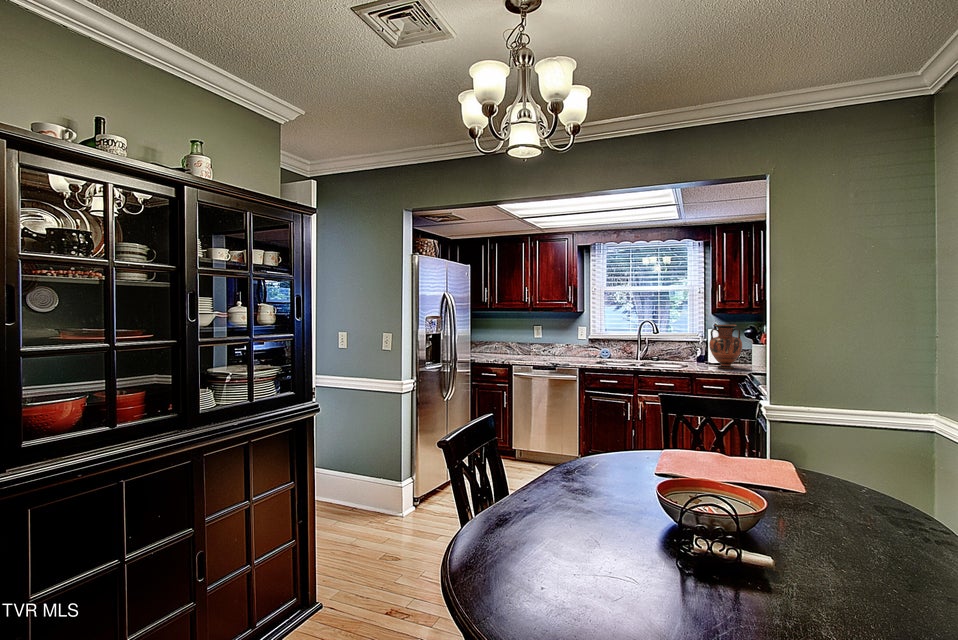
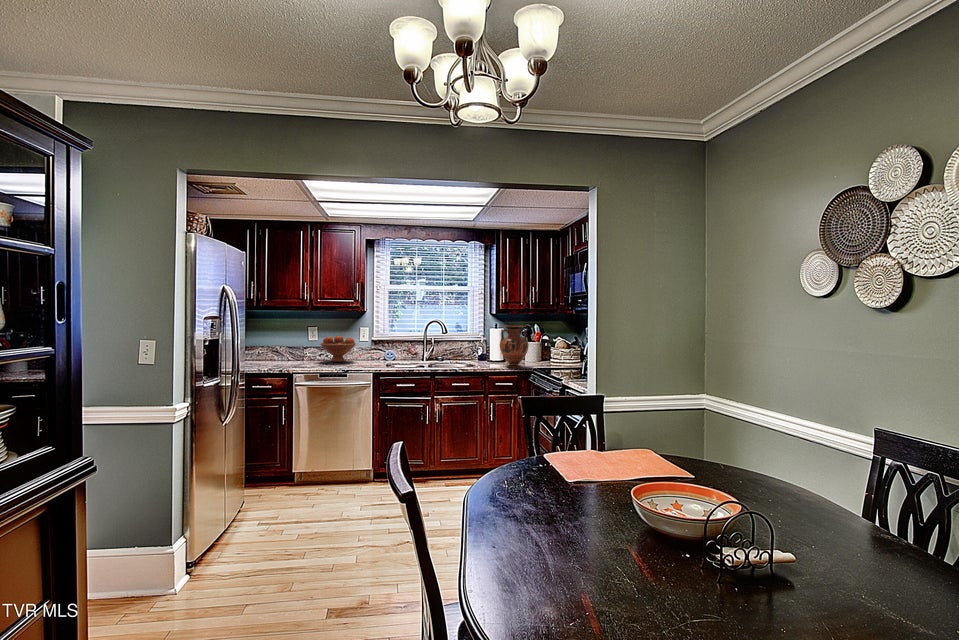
fruit bowl: none [541,334,572,358] -> present [320,336,356,362]

